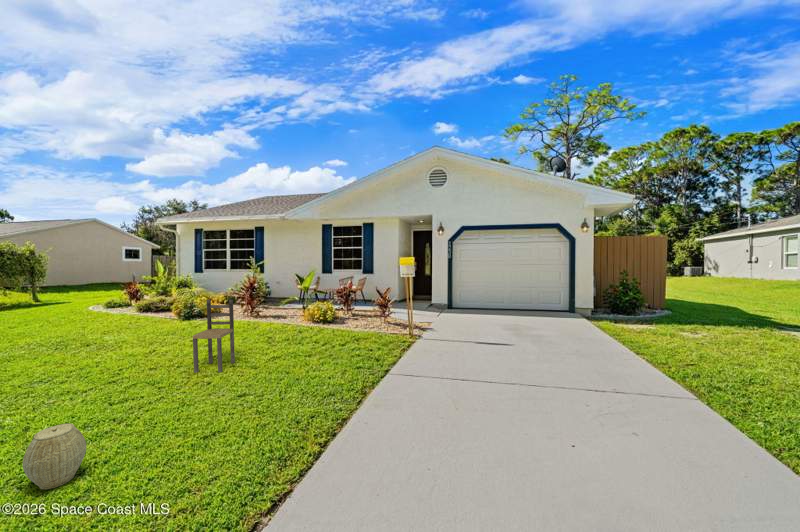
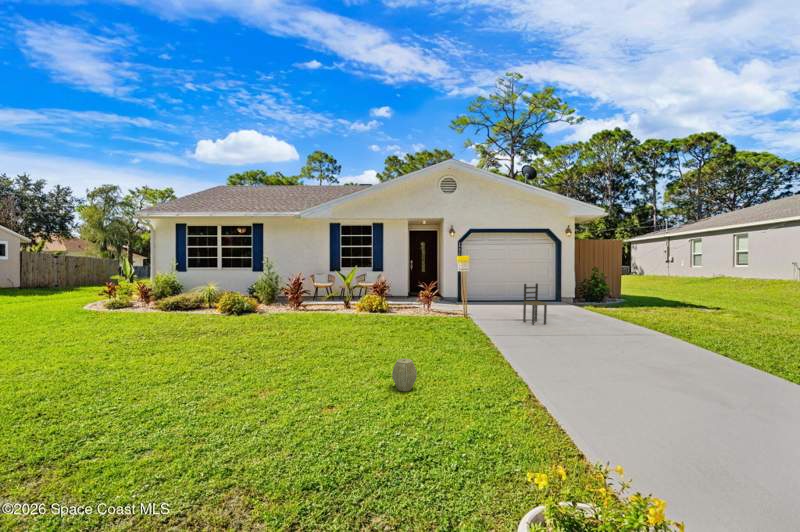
chair: present [193,300,235,373] -> present [523,283,547,325]

